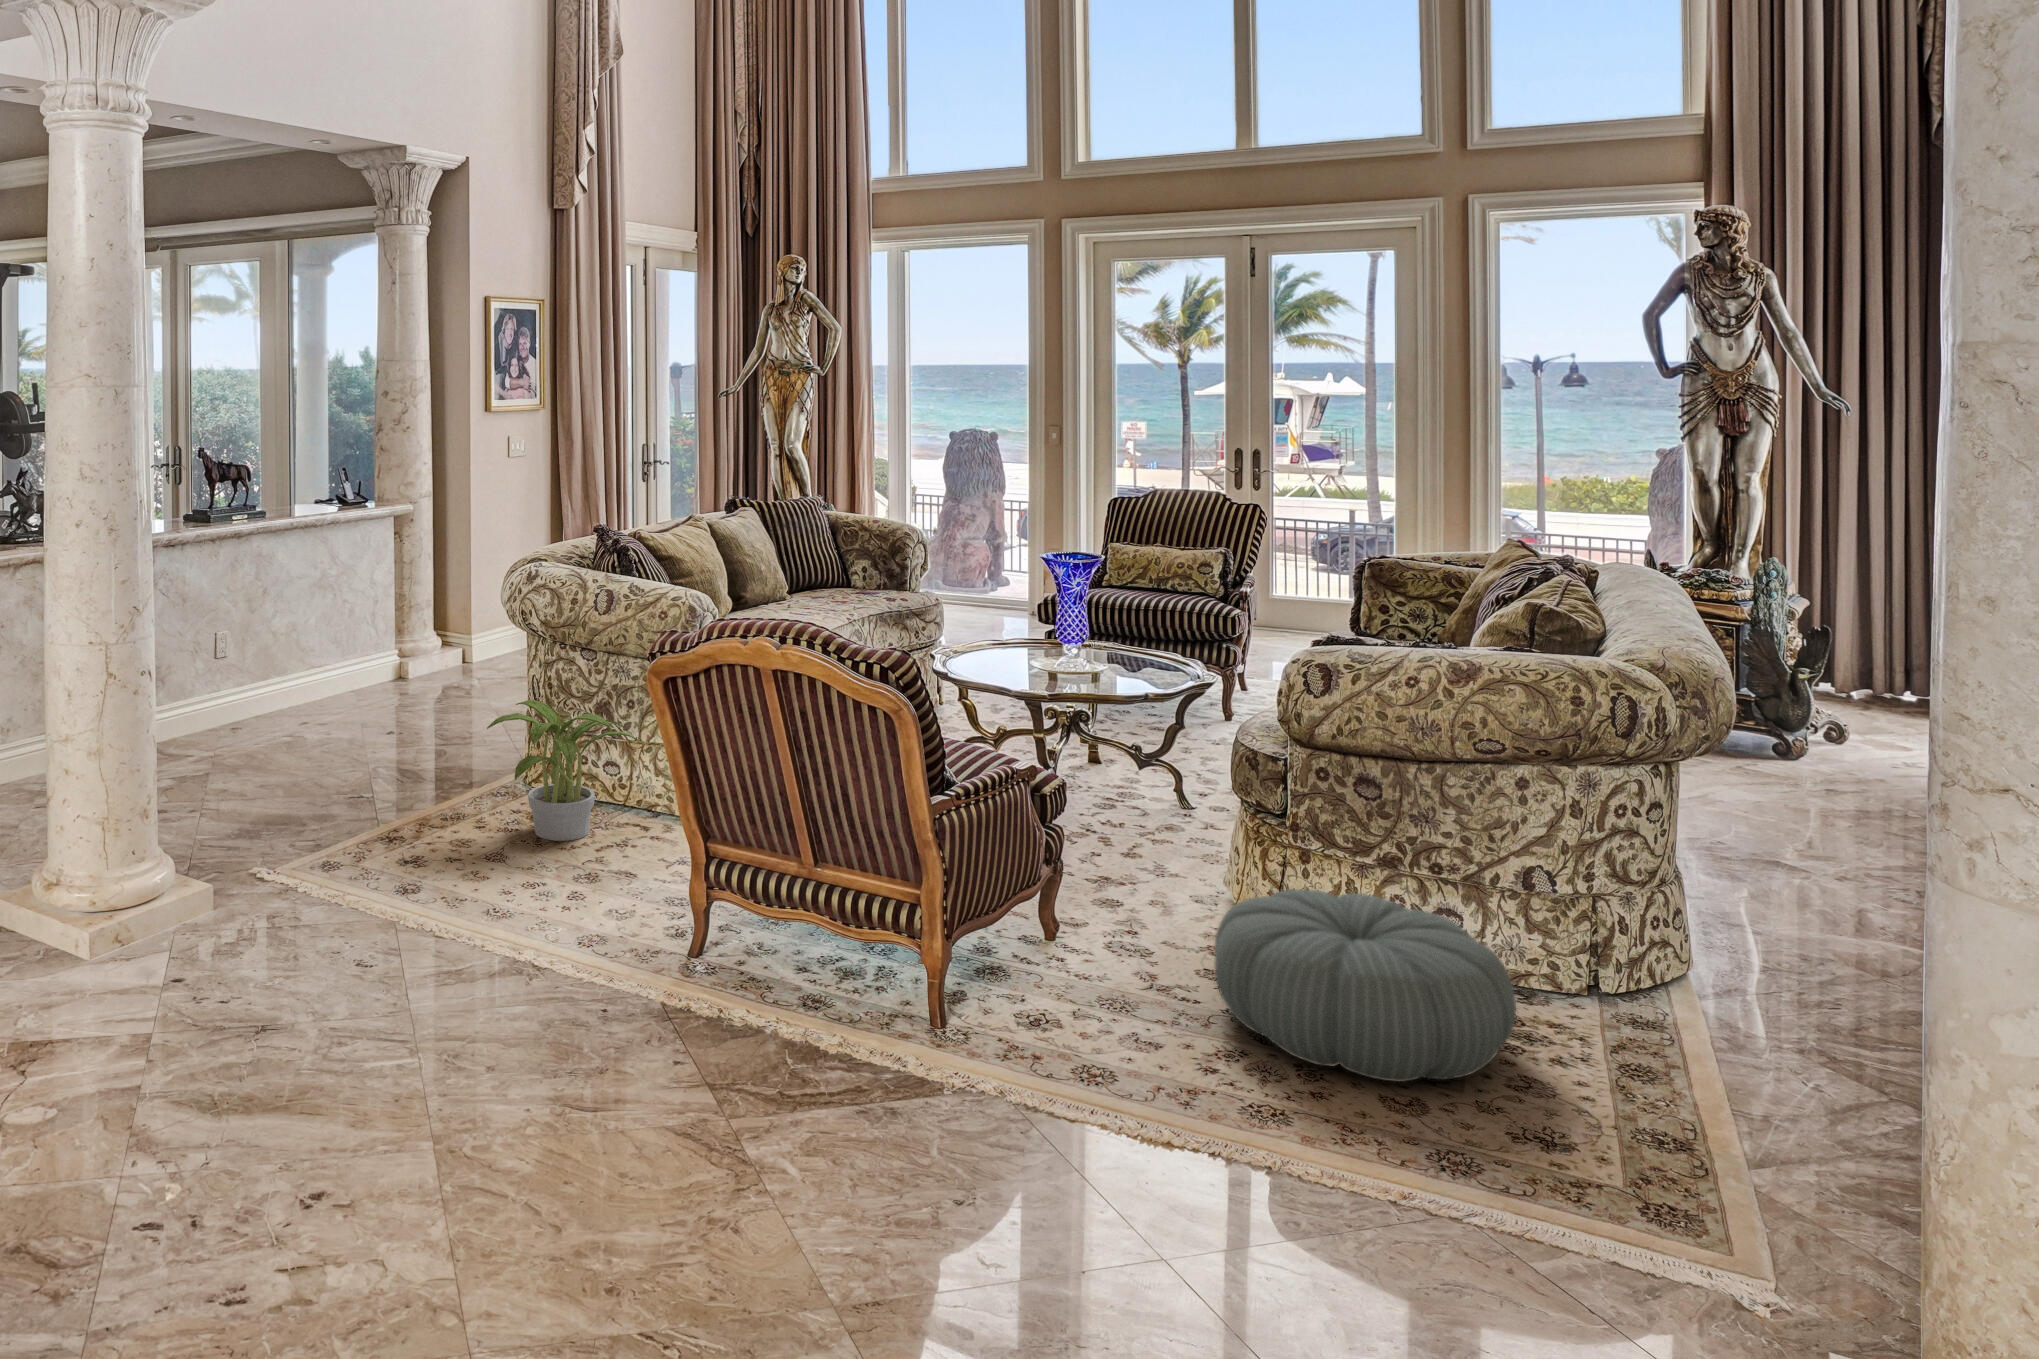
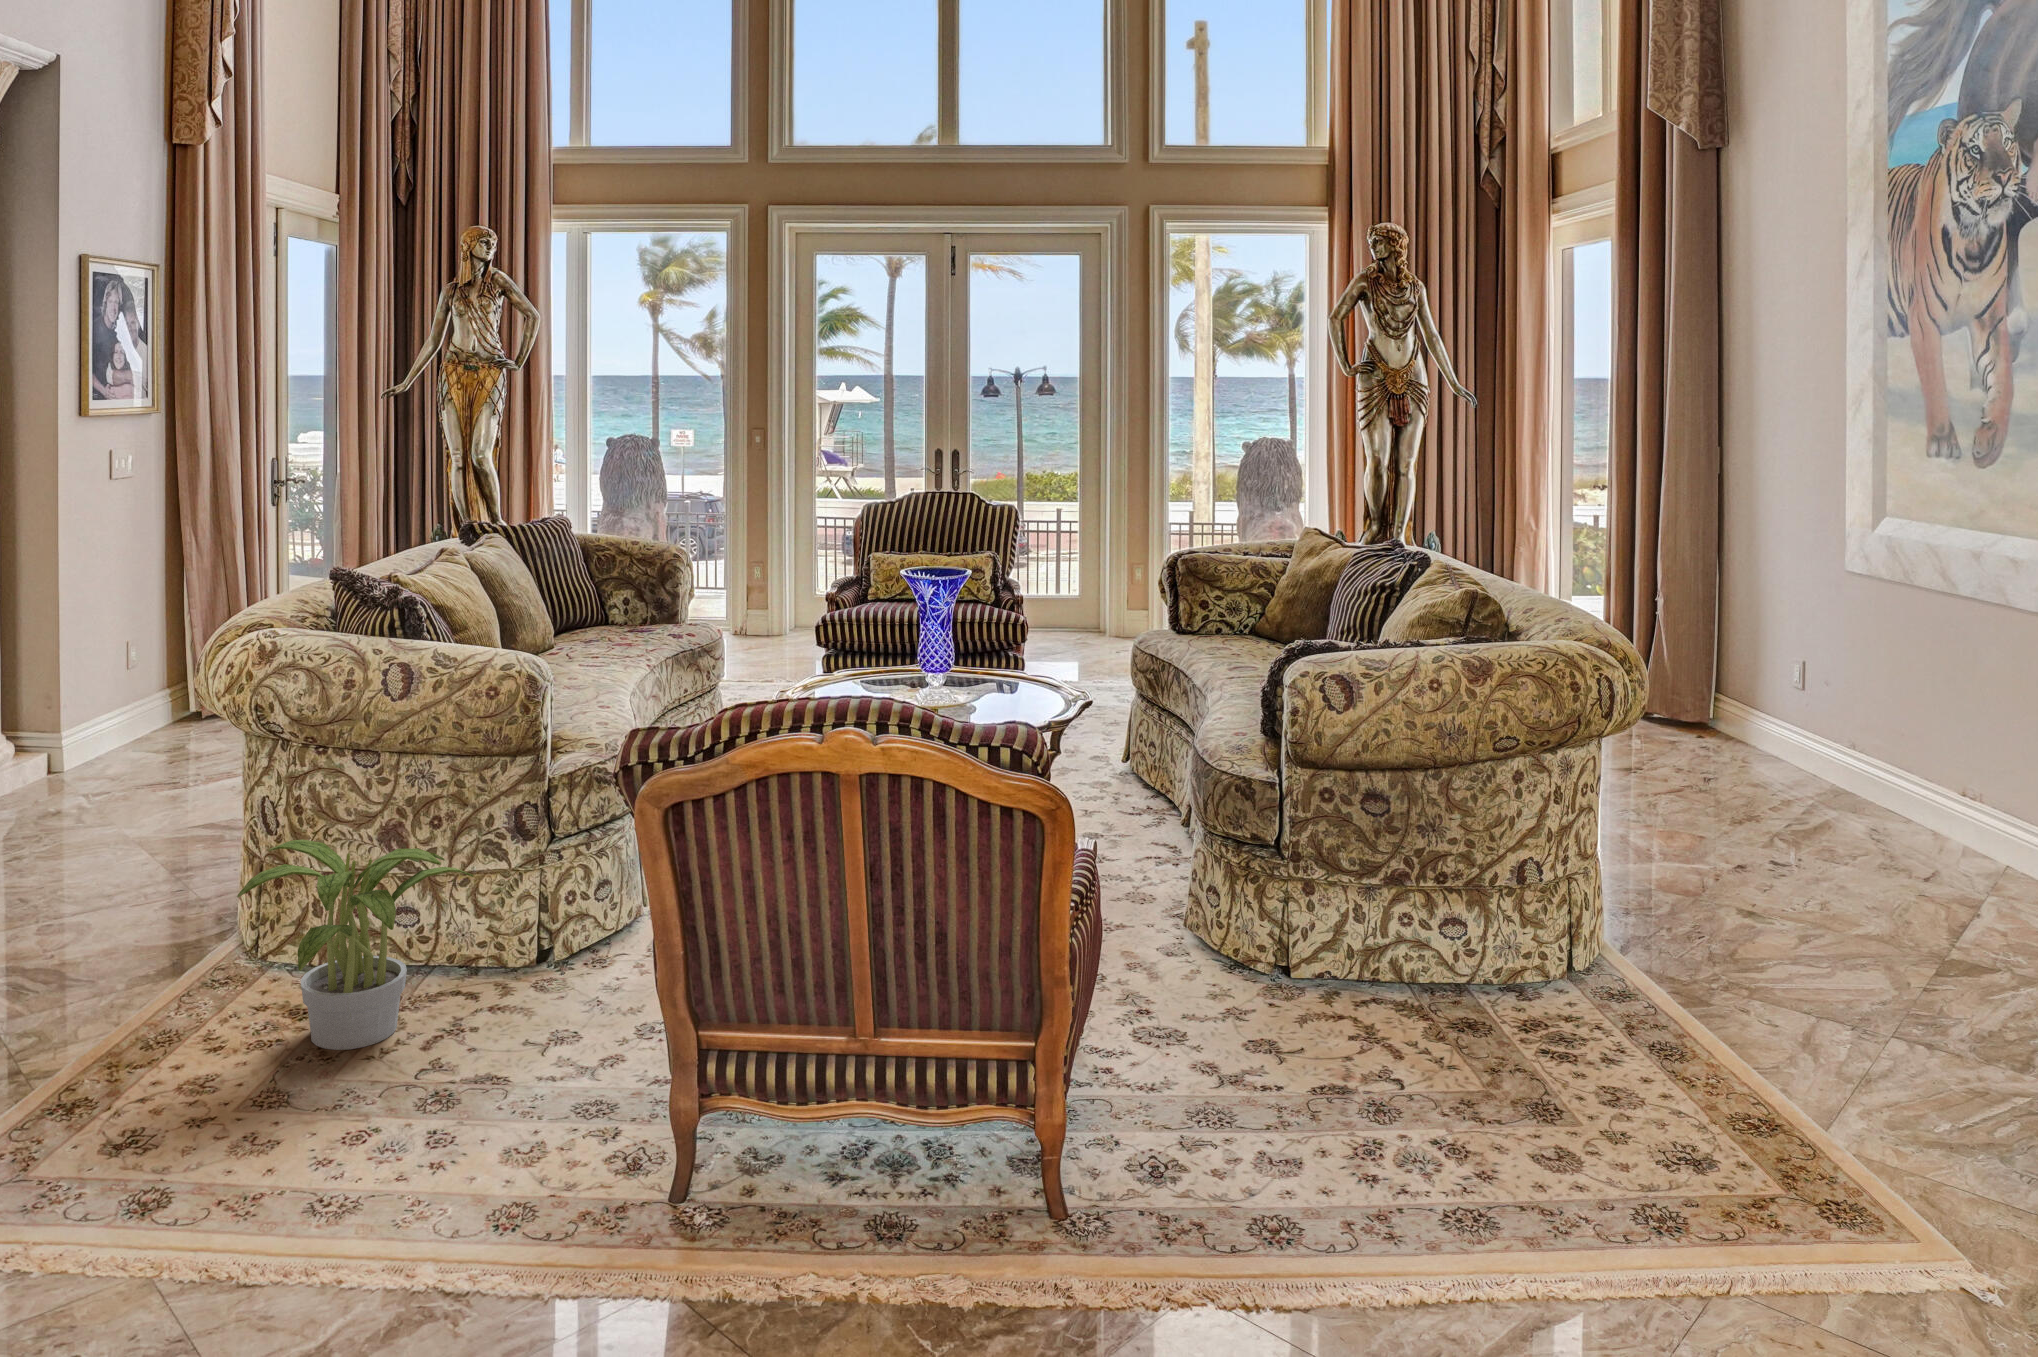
pouf: present [1214,889,1516,1082] -> none [1293,926,1613,1144]

